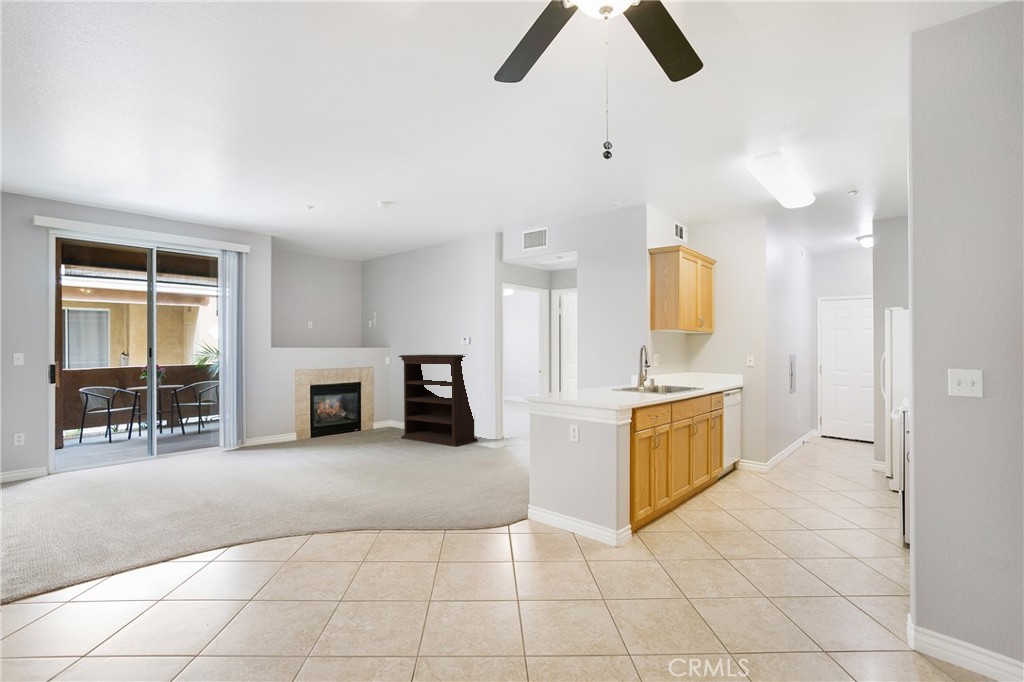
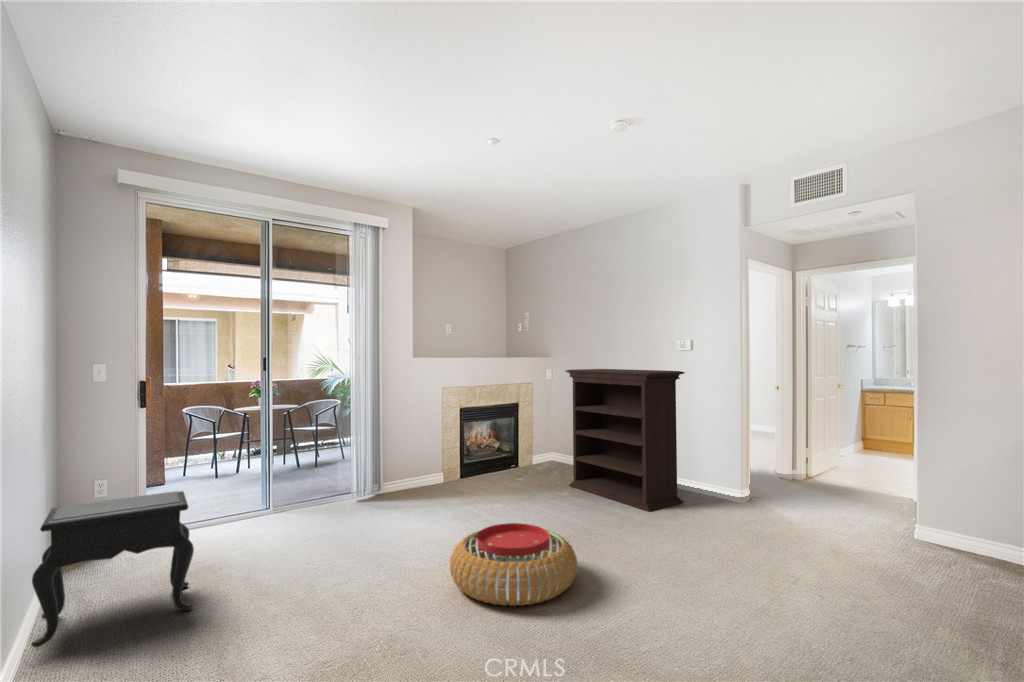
side table: none [19,442,146,546] -> present [31,491,194,647]
pouf: none [330,450,412,493] -> present [450,523,577,606]

